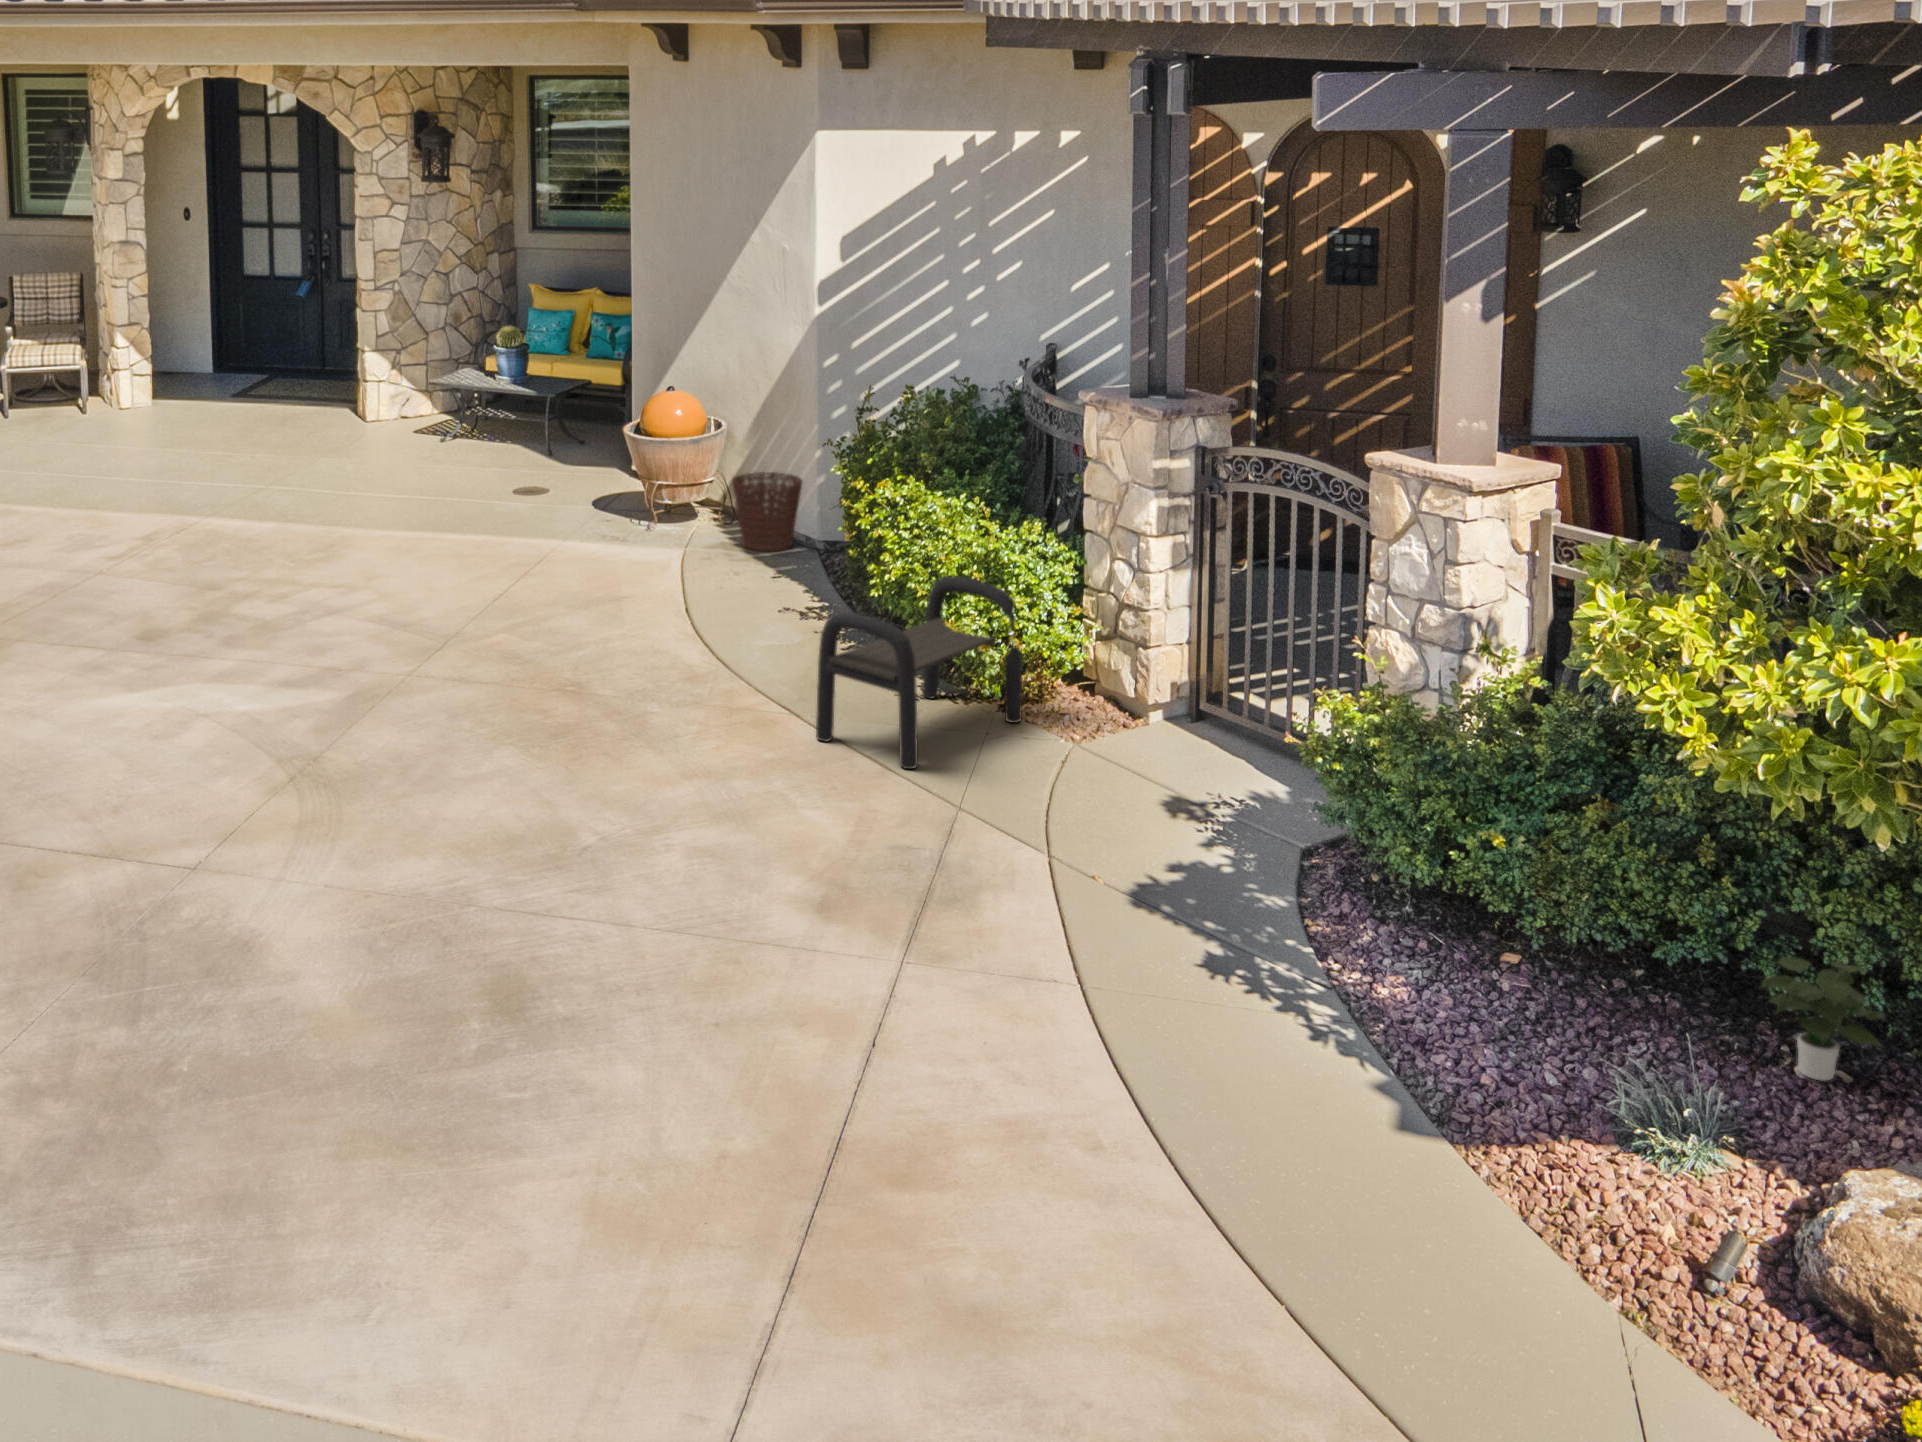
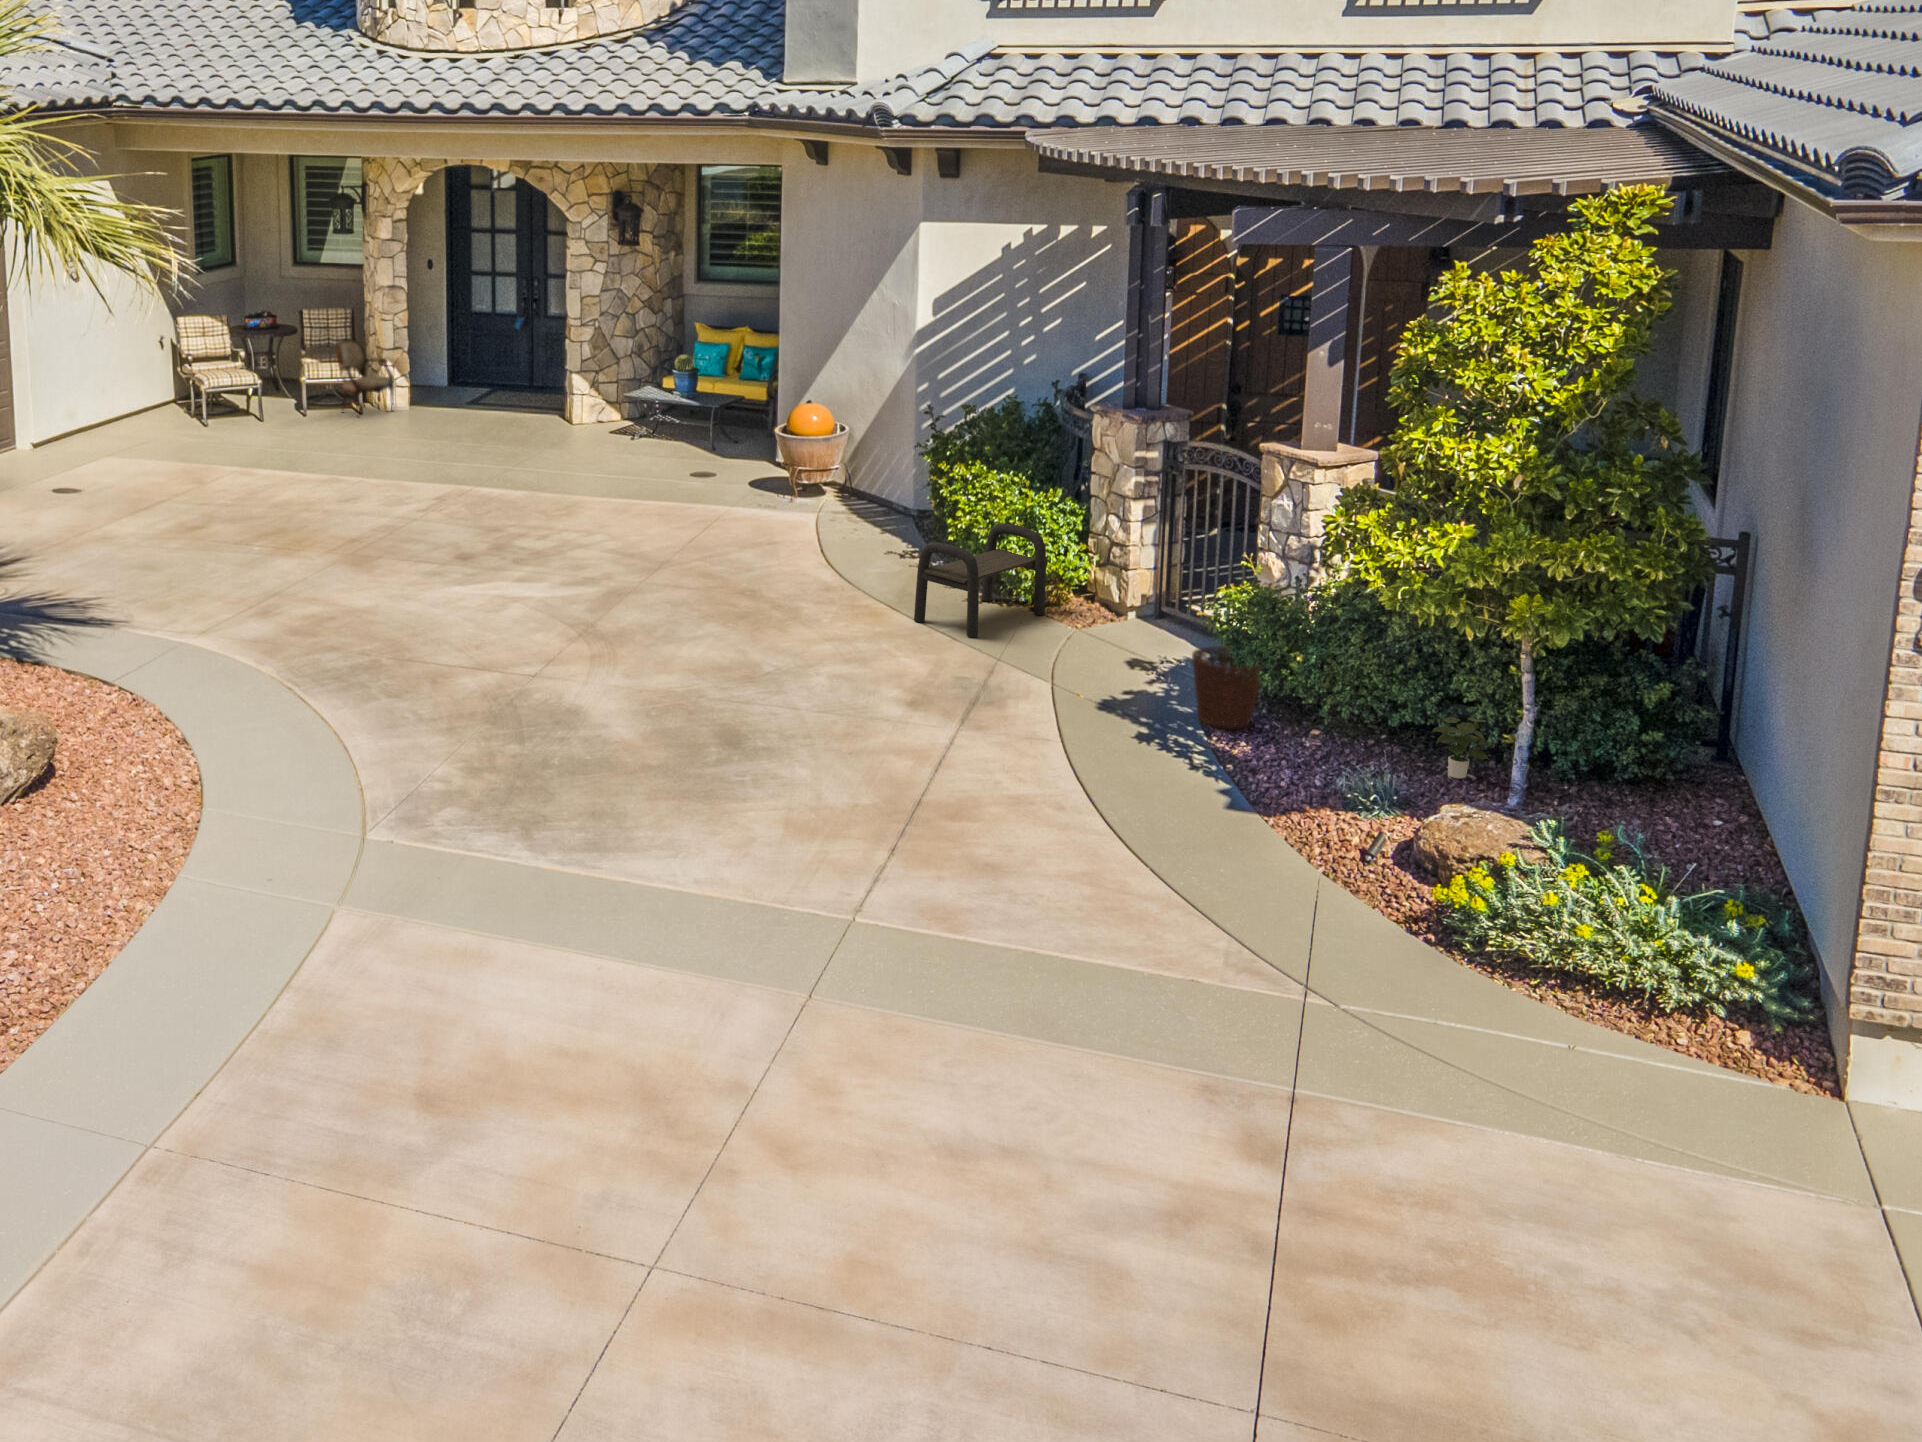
armchair: none [43,315,127,424] -> present [336,338,394,417]
basket: present [732,472,802,551] -> present [1192,647,1261,729]

